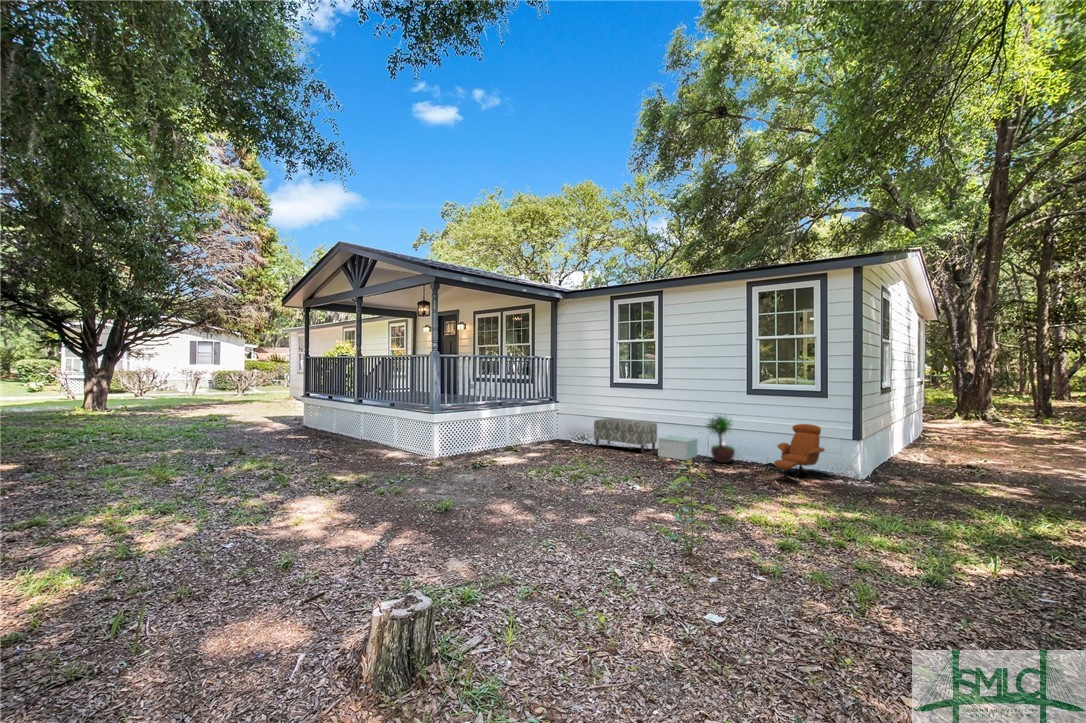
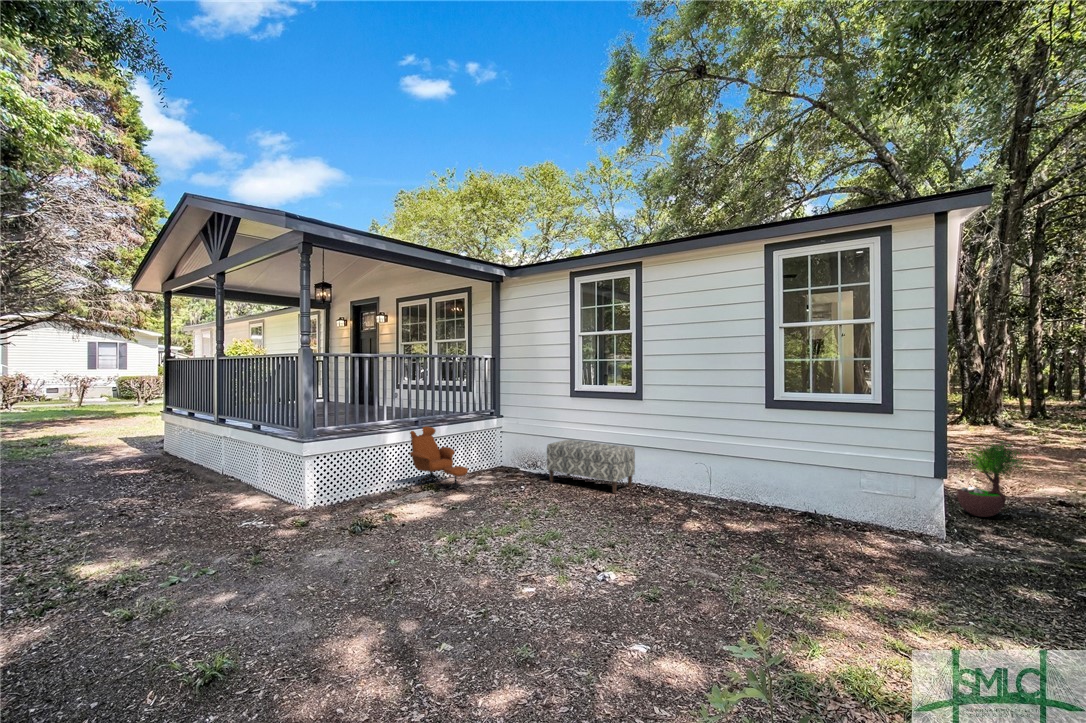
potted tree: present [705,416,735,463] -> present [957,444,1023,517]
lounge chair: present [774,424,825,483] -> present [410,426,468,491]
storage box: present [658,435,697,460] -> none [637,466,692,505]

